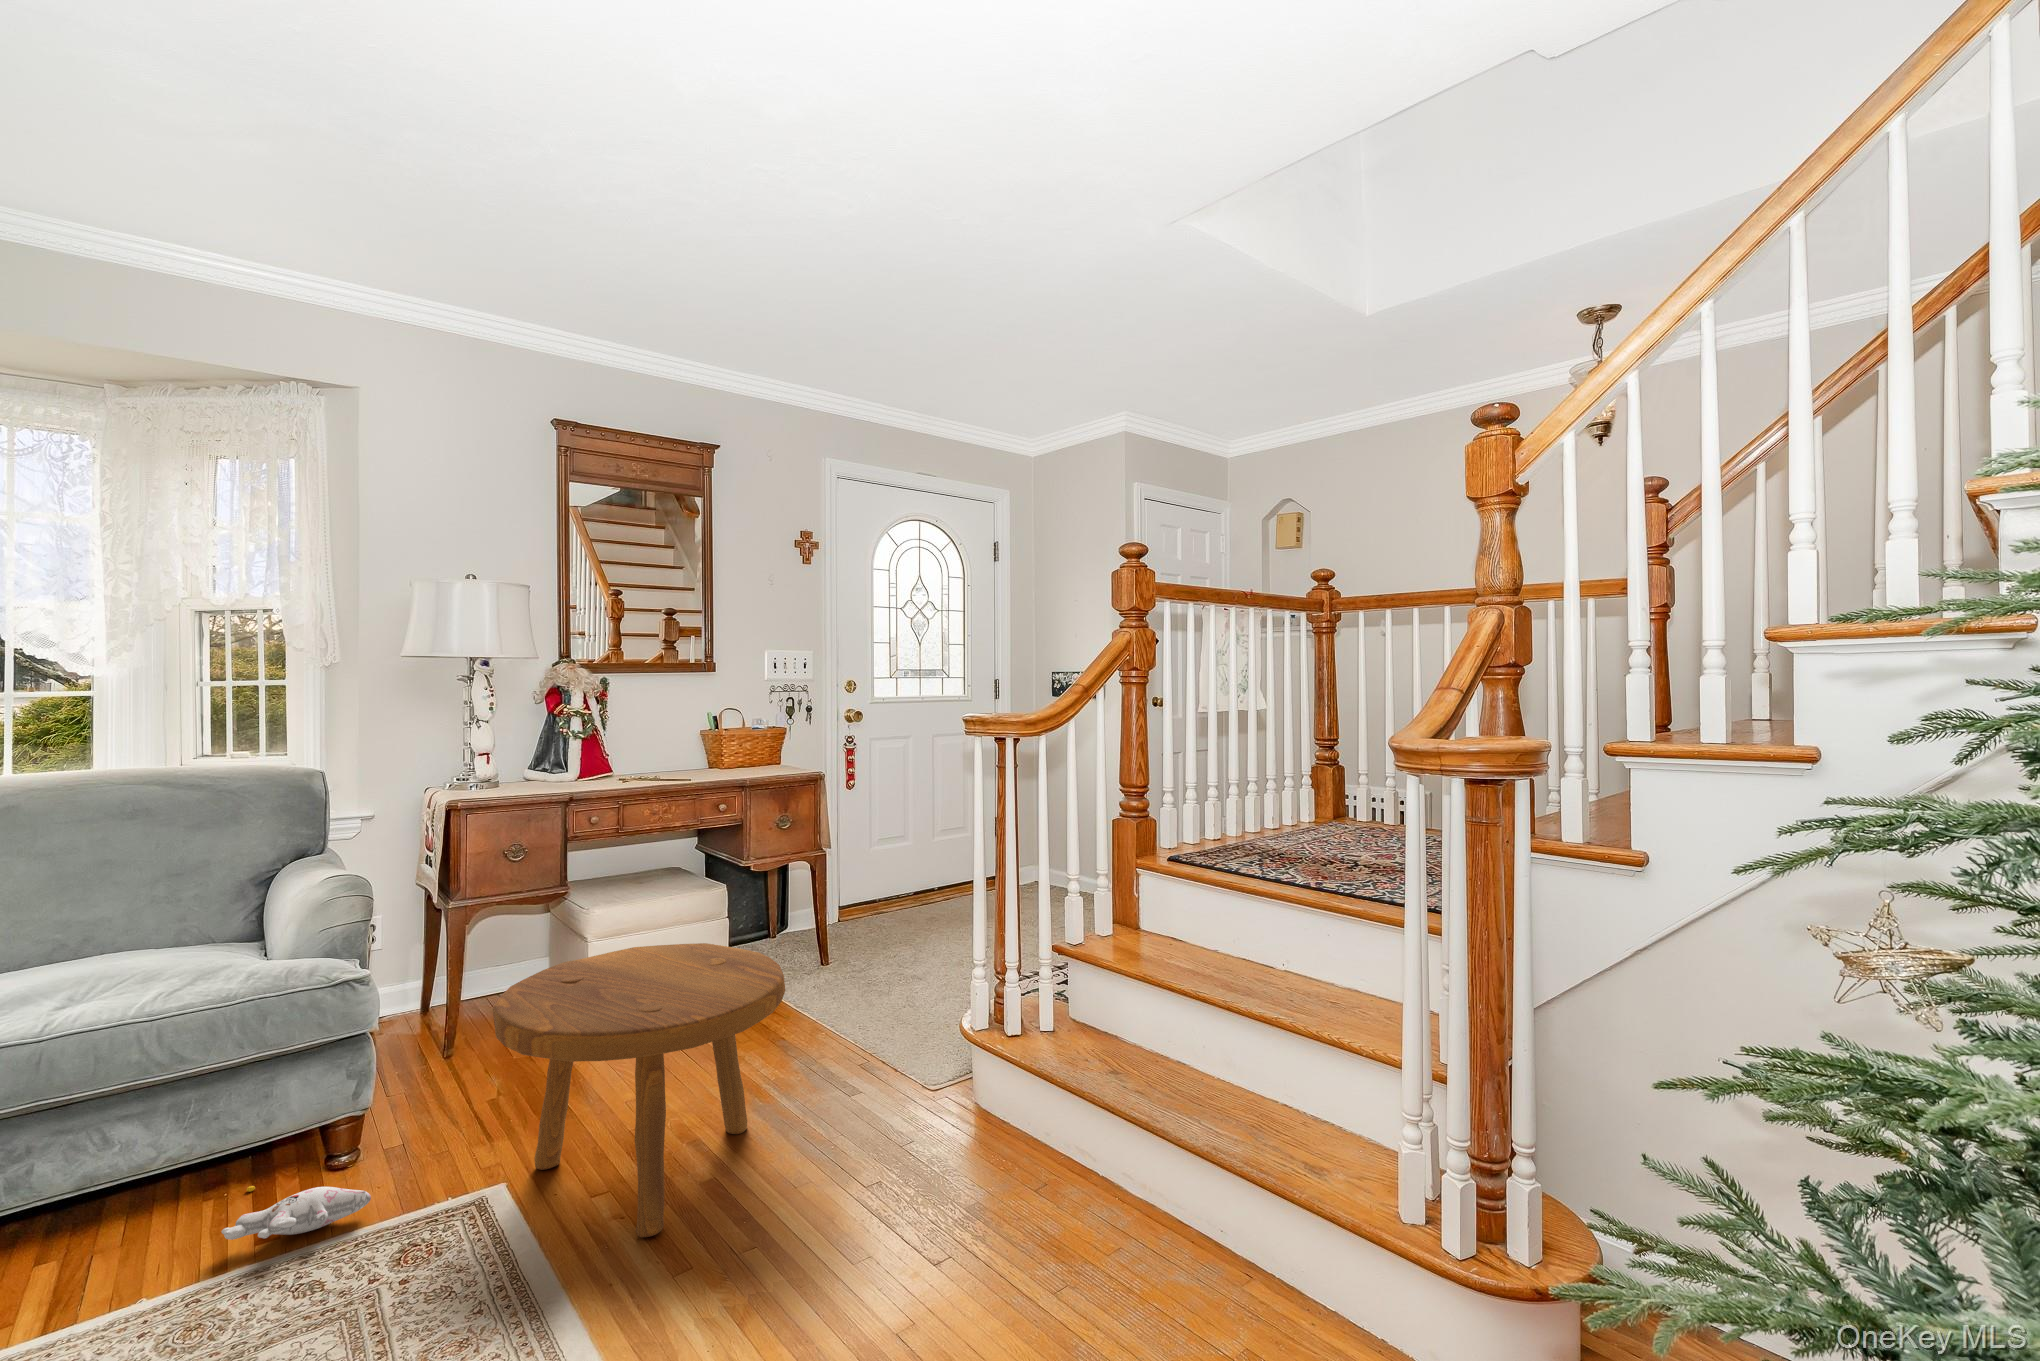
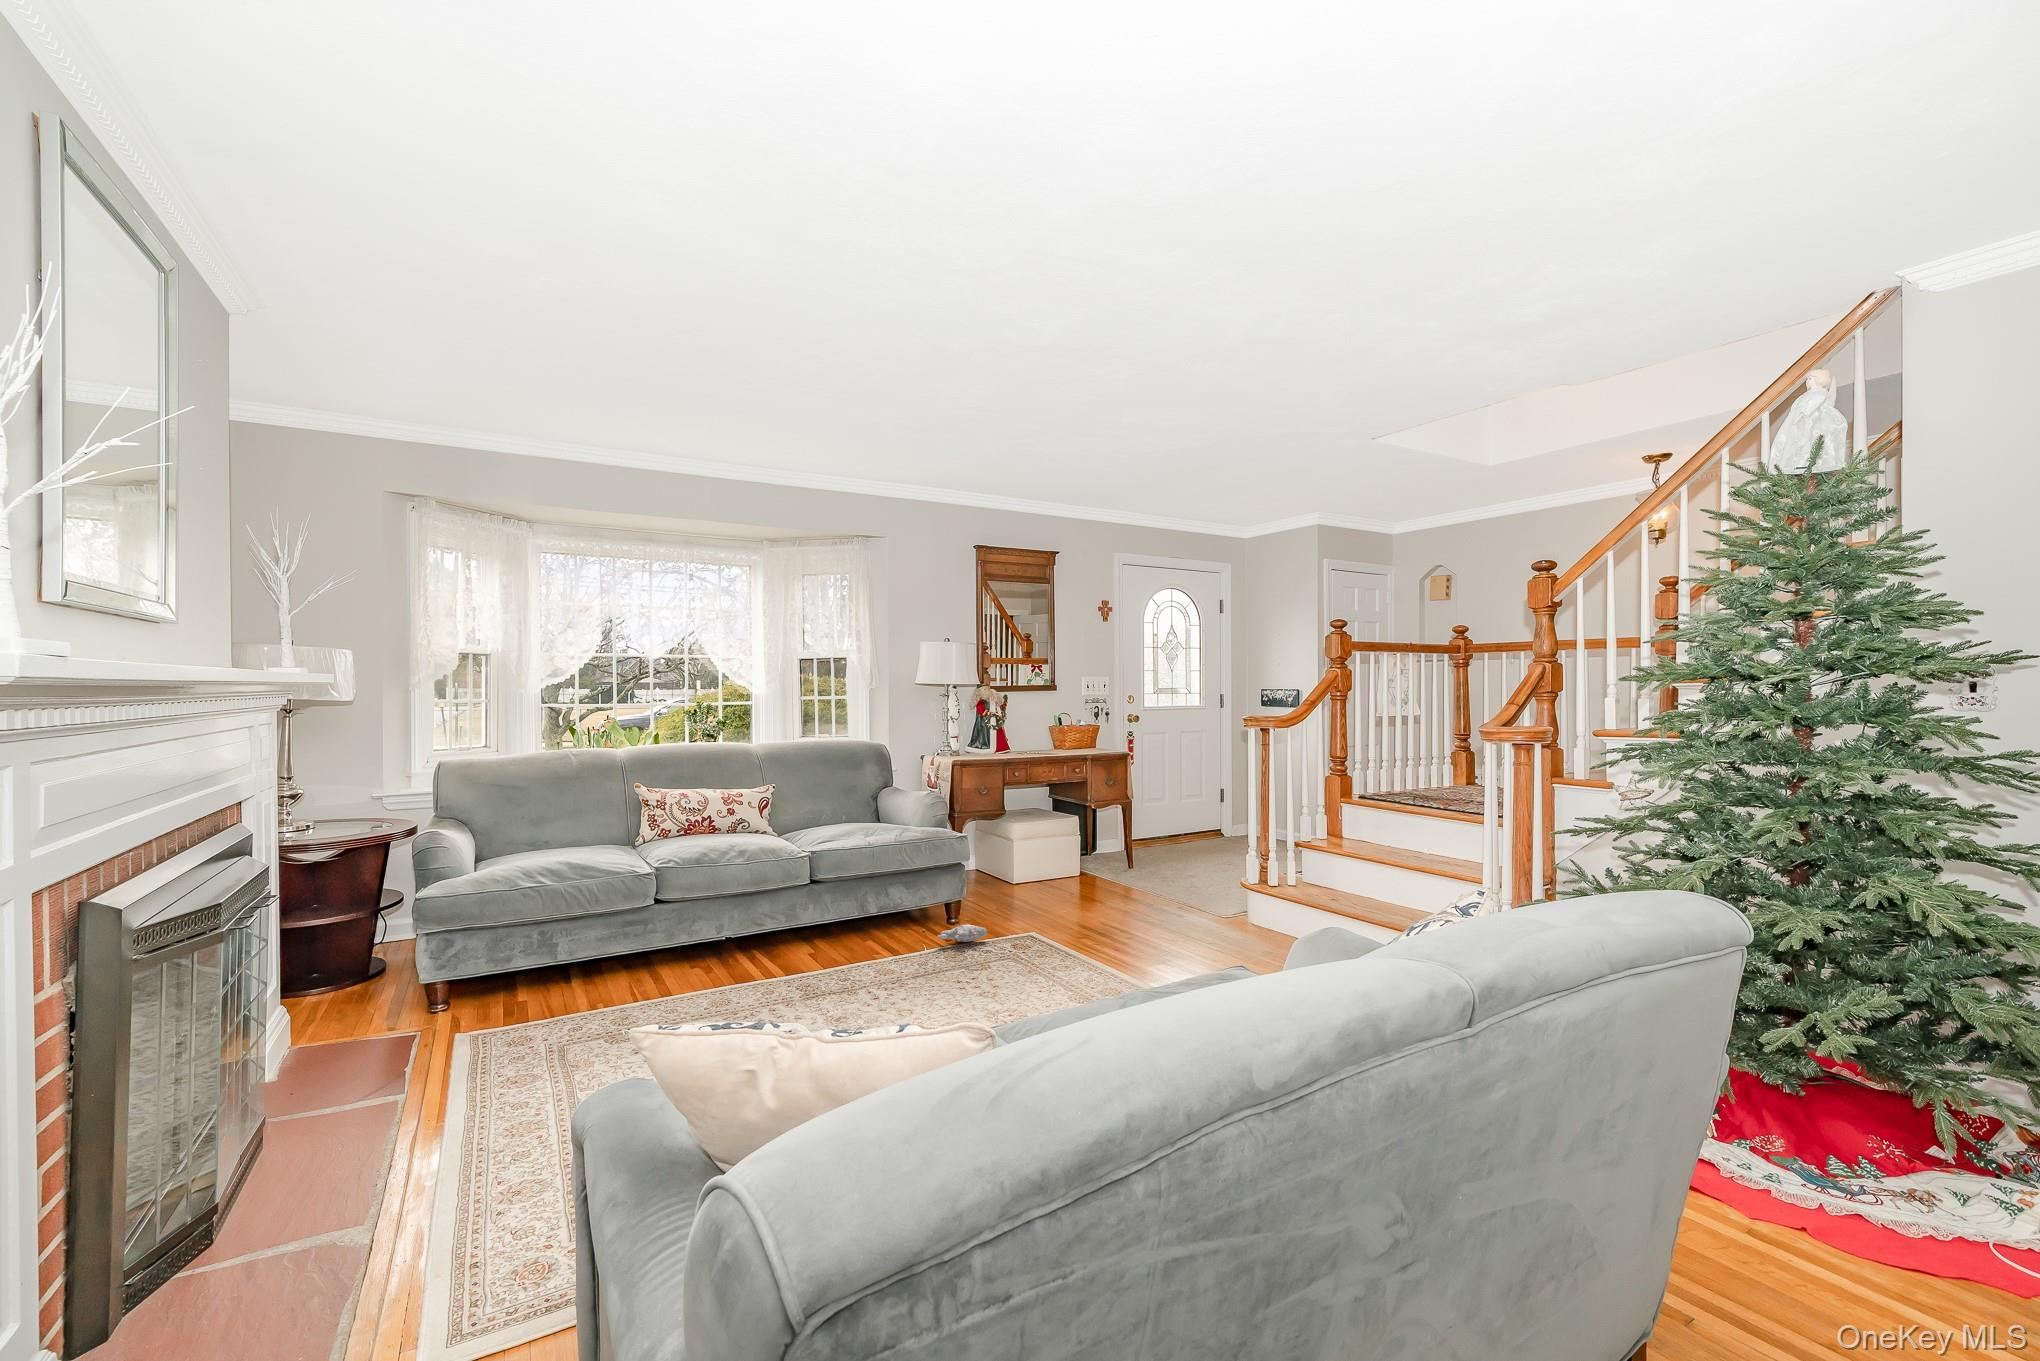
footstool: present [493,943,785,1237] -> none [1037,833,1166,950]

